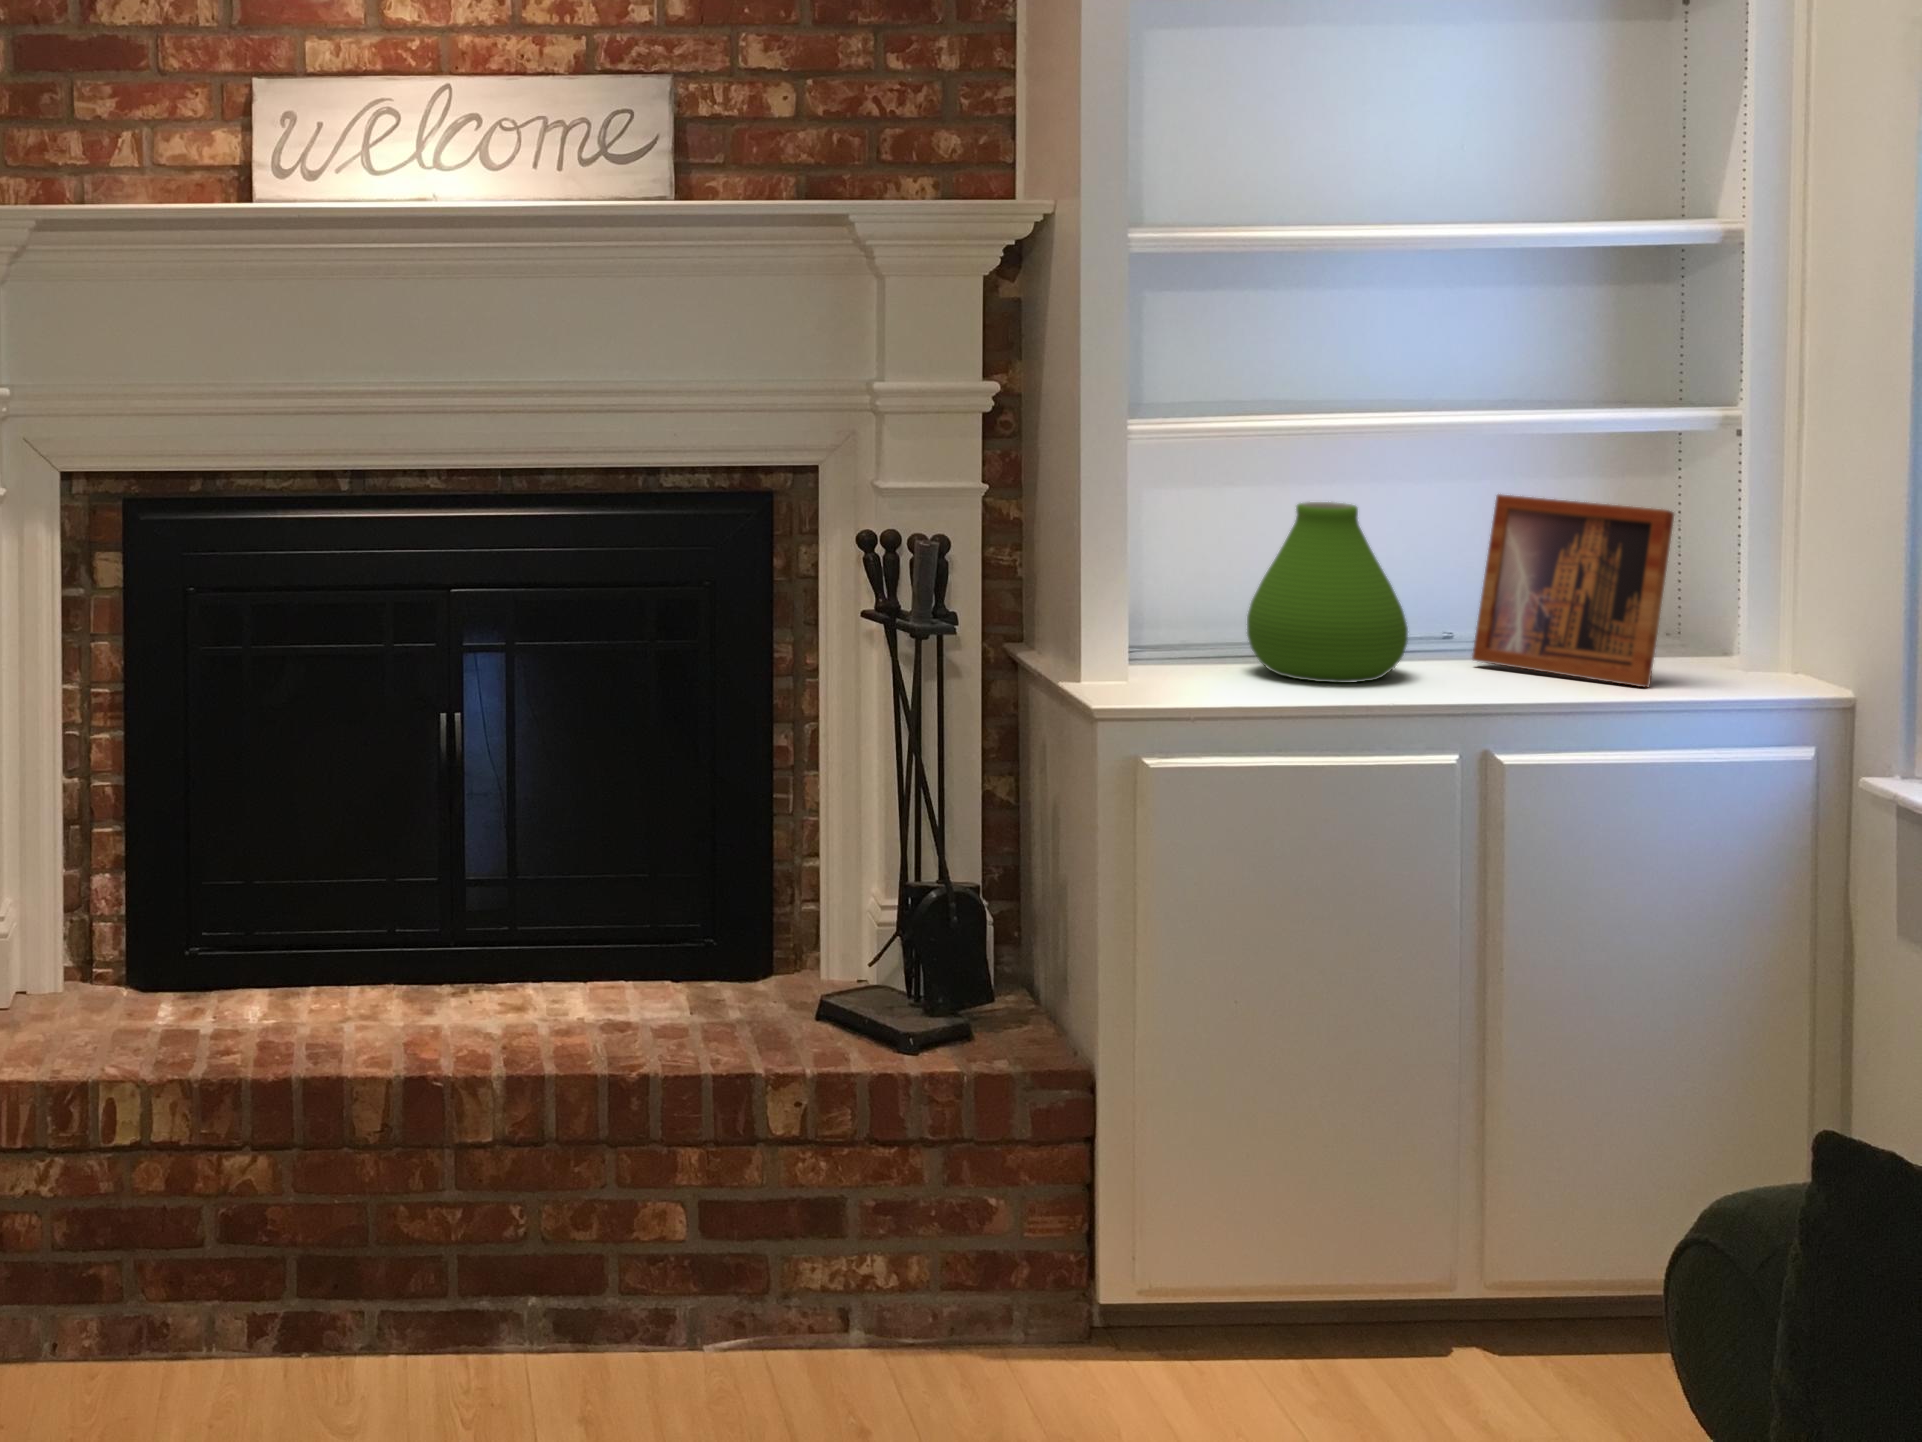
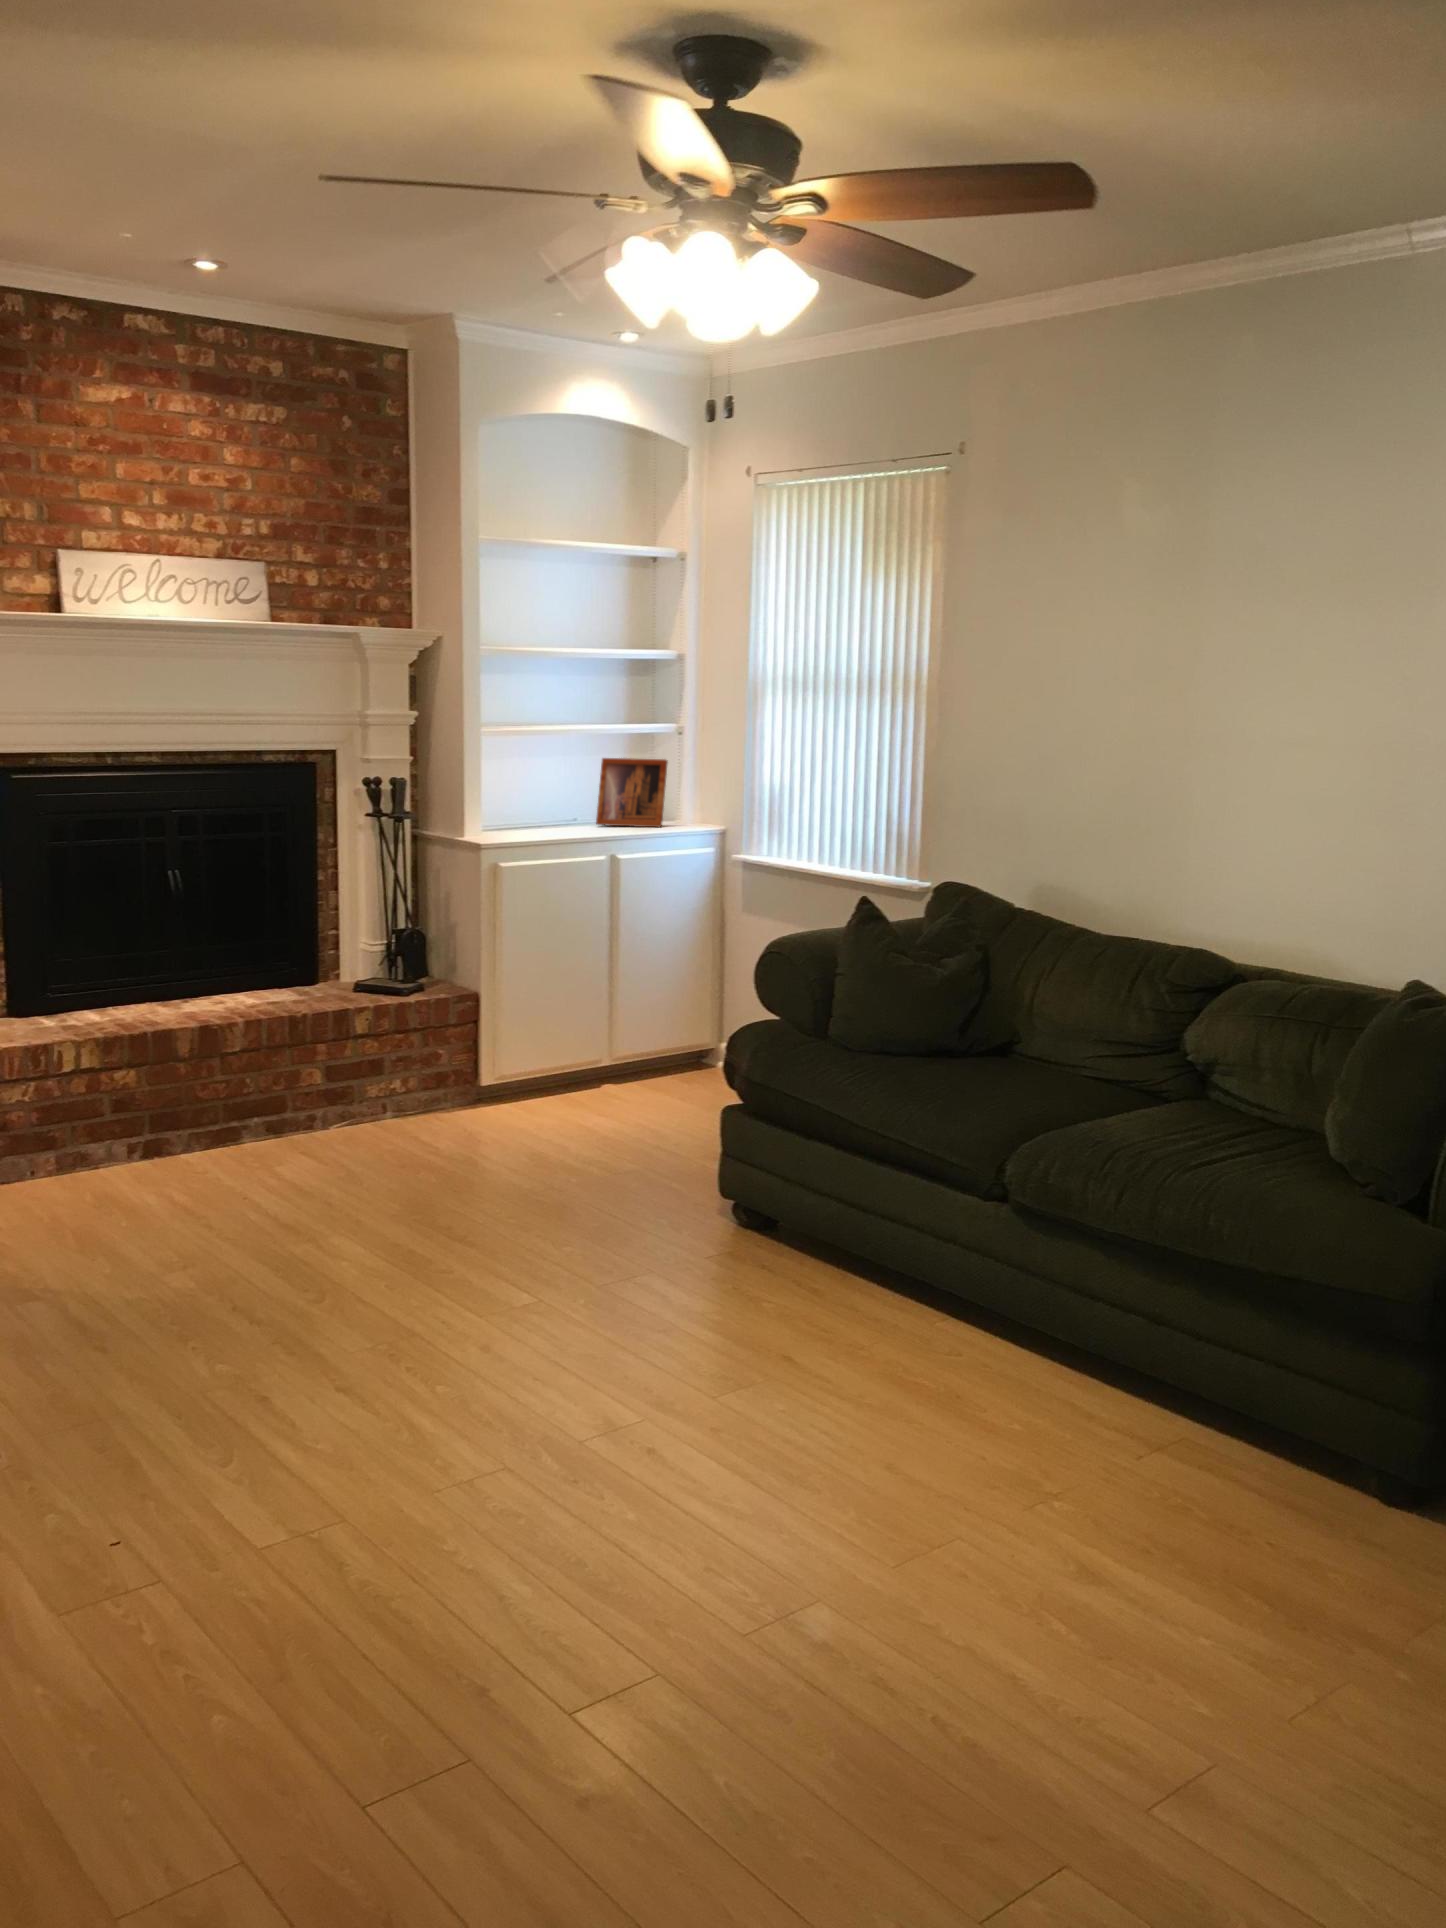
vase: present [1247,502,1408,683] -> none [516,761,579,832]

